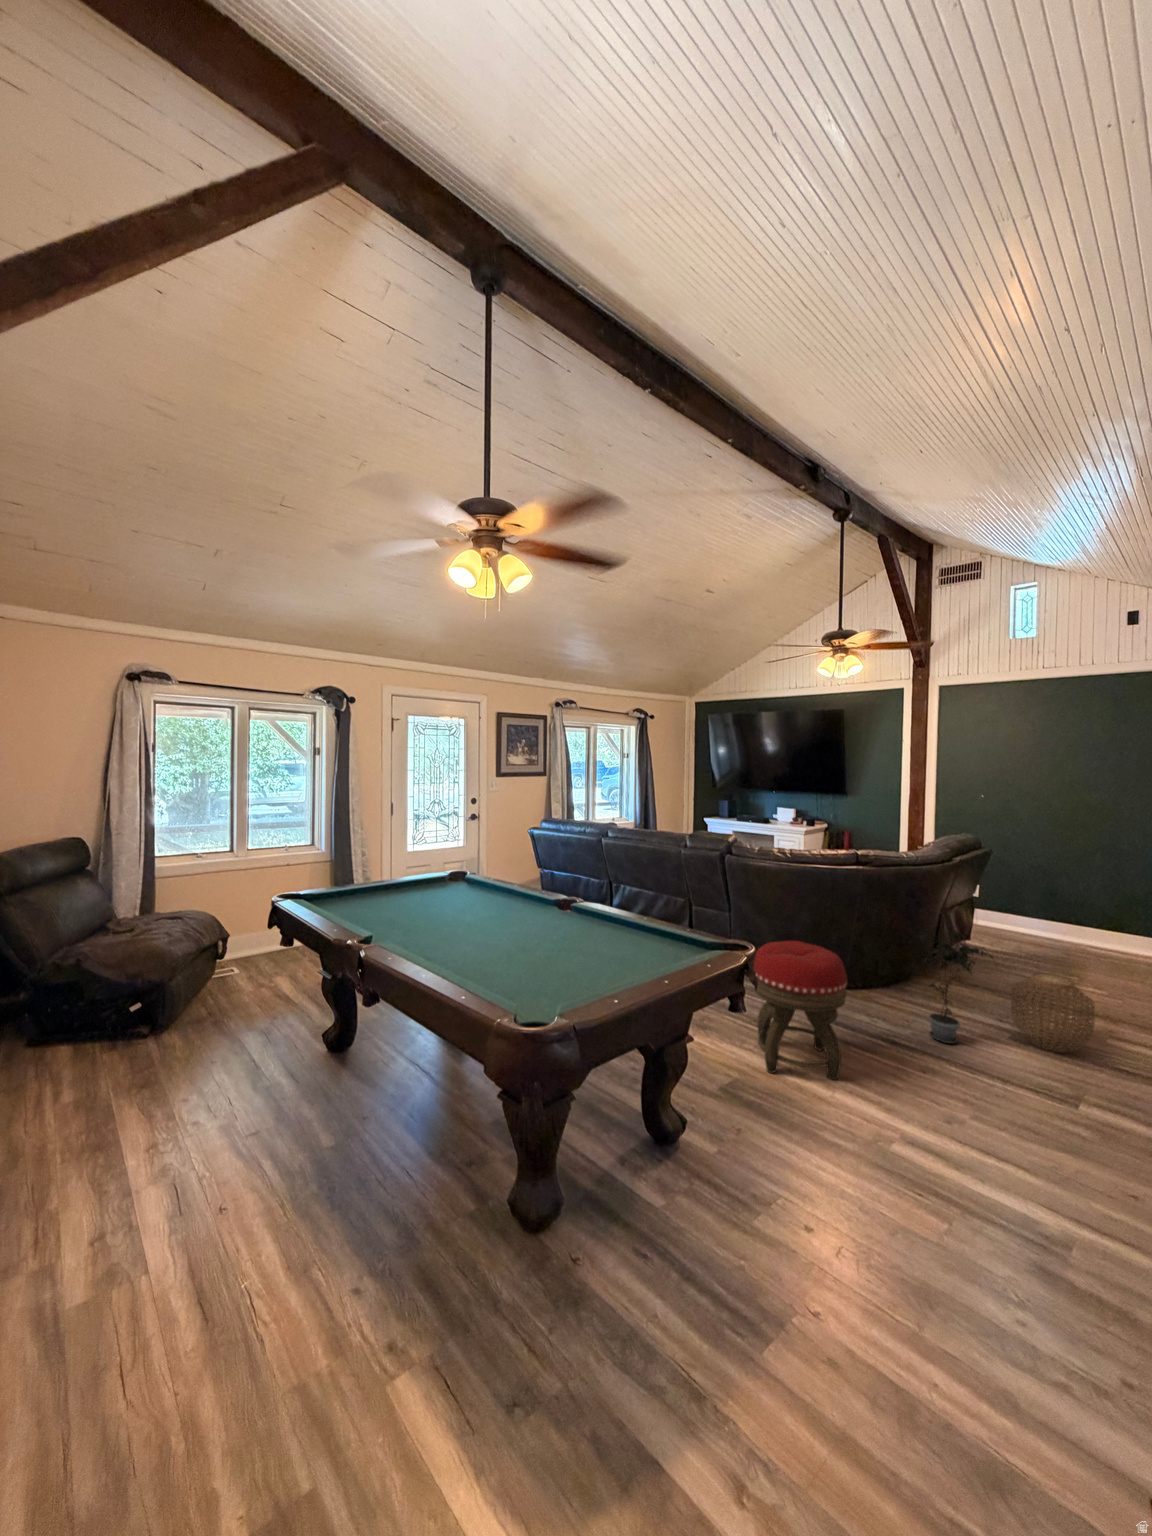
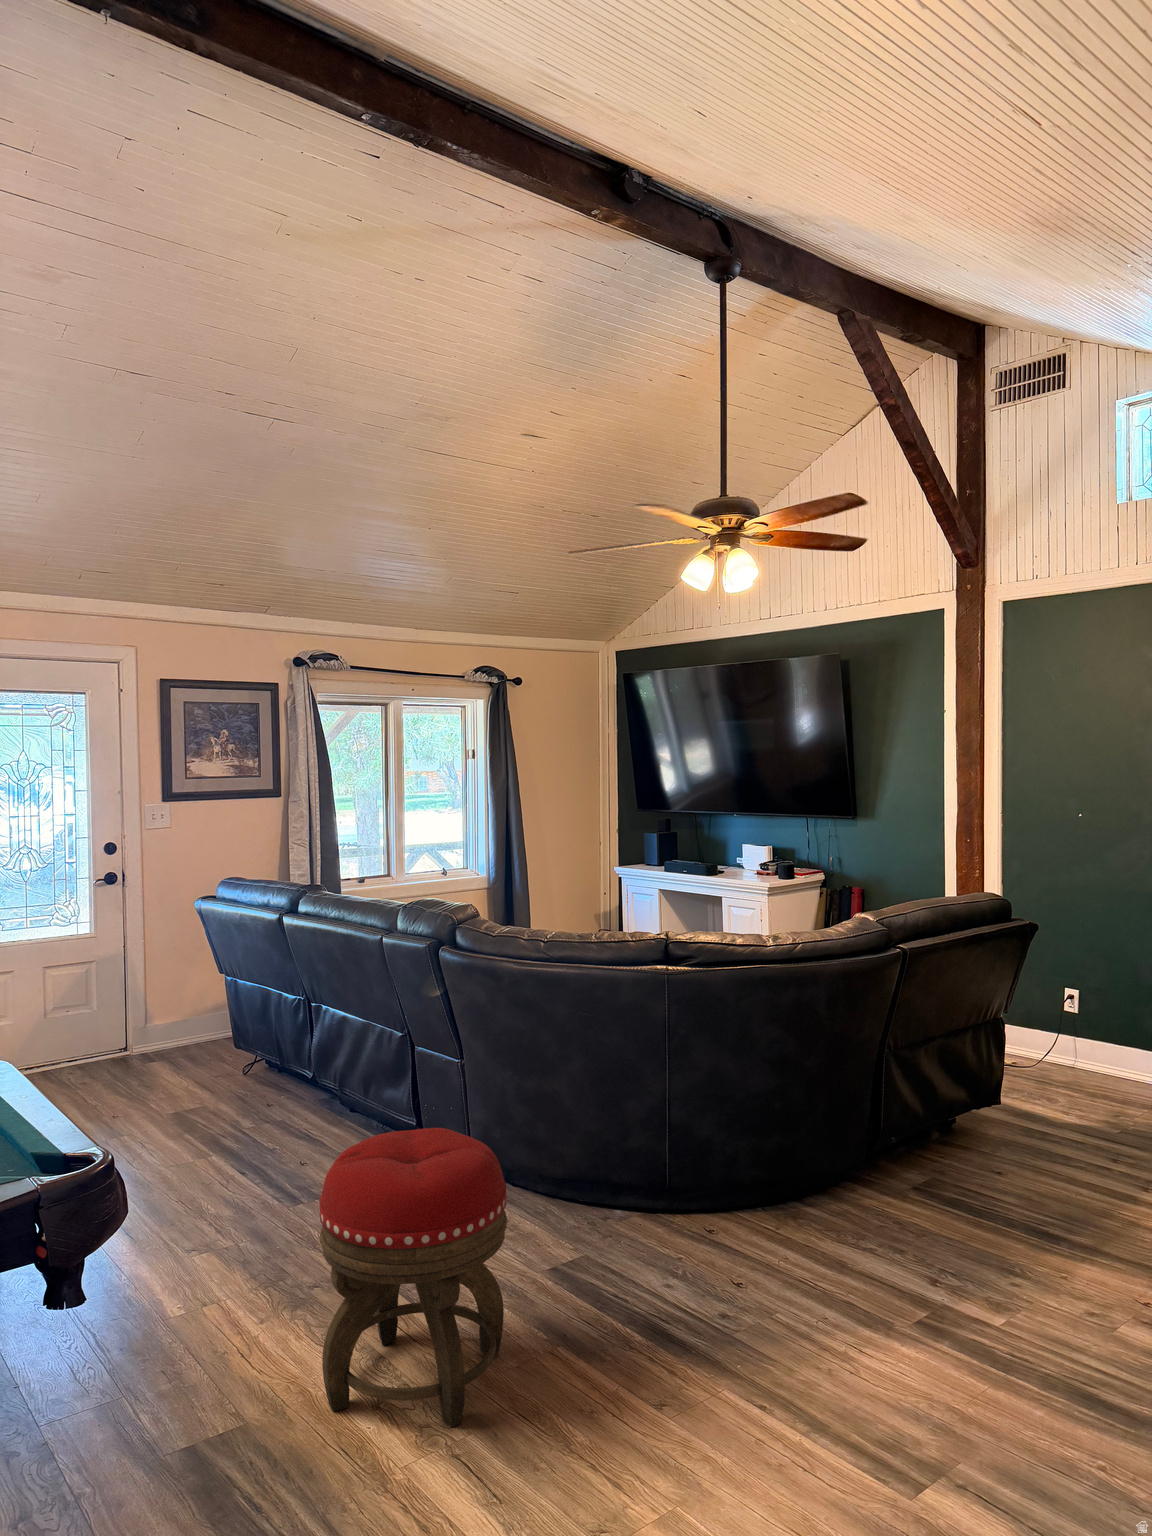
potted plant: present [916,930,991,1043] -> none [720,1088,835,1338]
woven basket: present [1011,972,1095,1053] -> none [914,1185,1060,1358]

